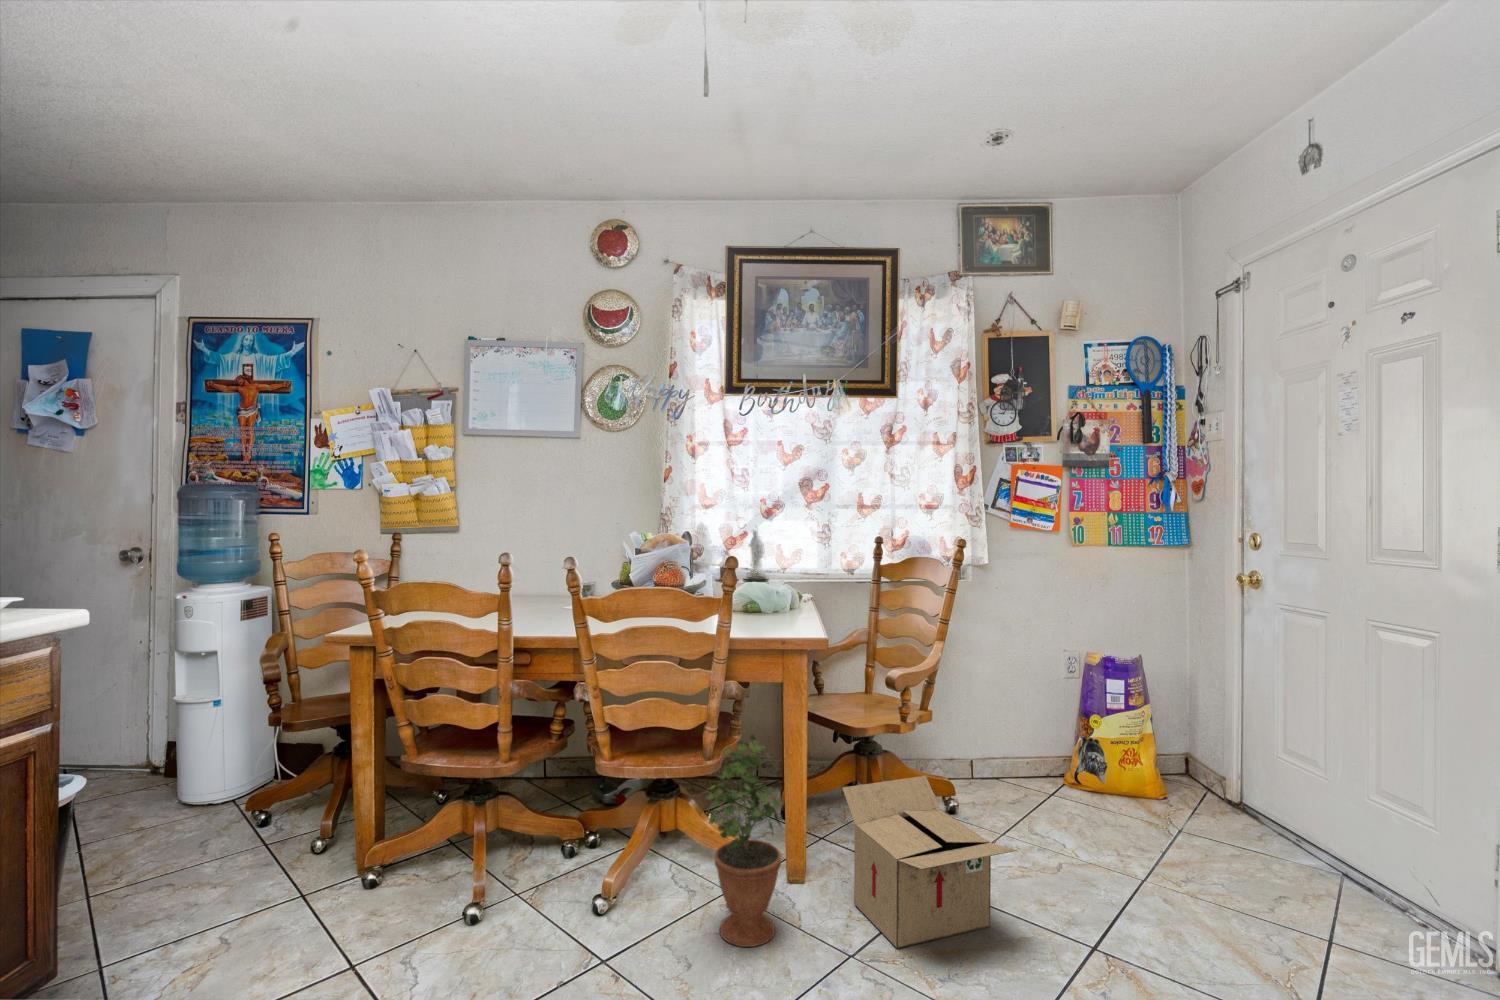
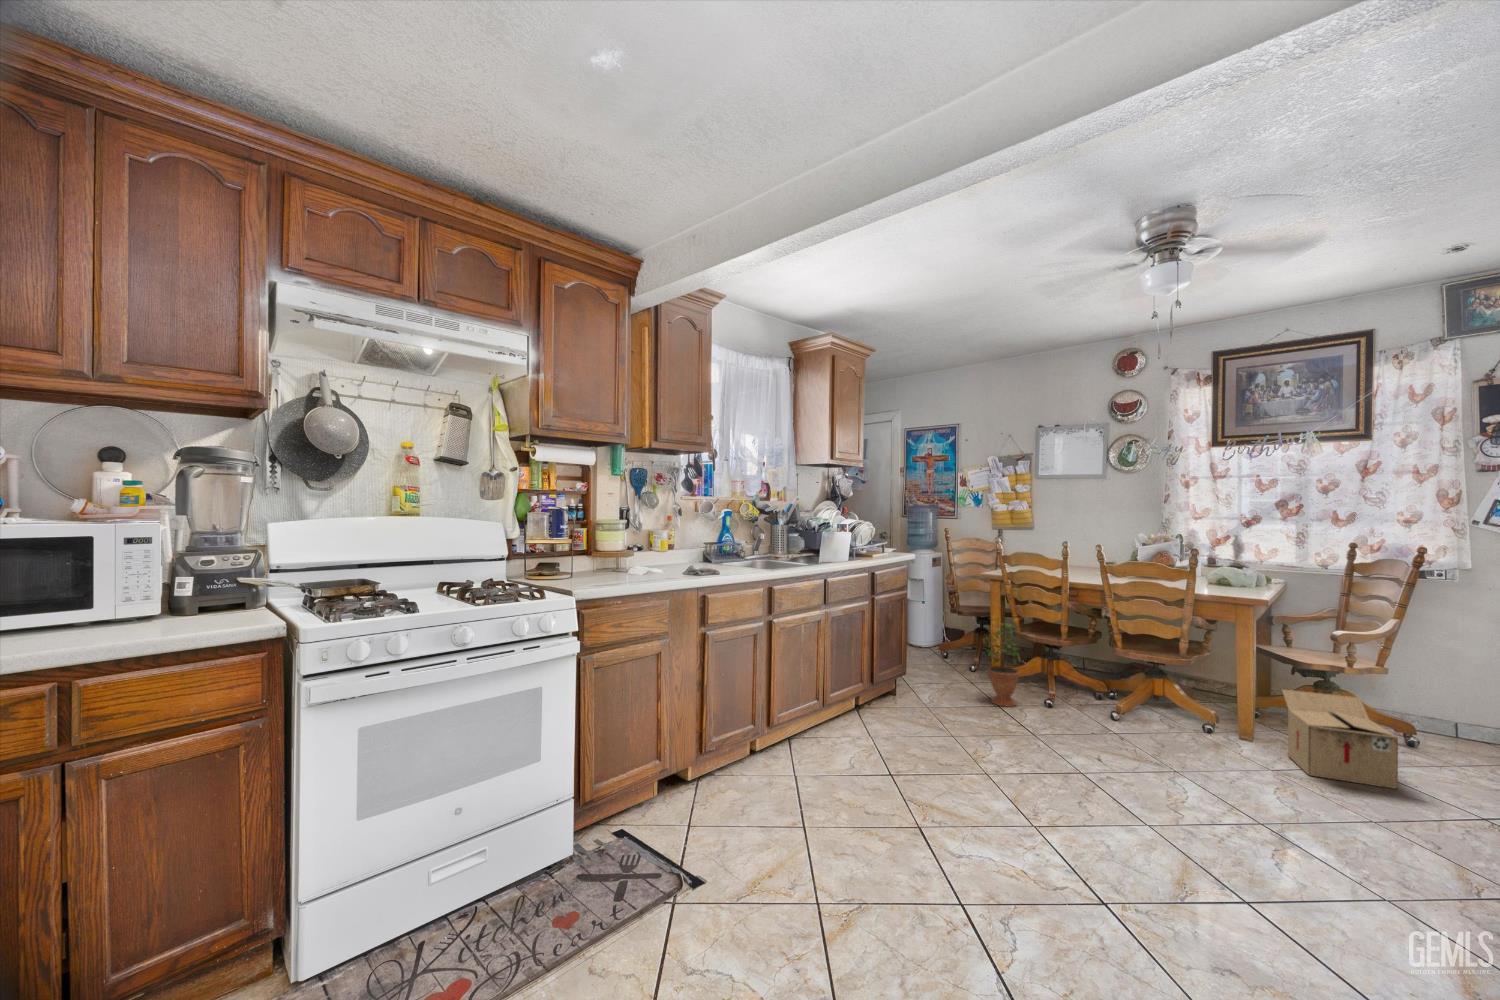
potted plant: present [706,735,781,947] -> present [983,622,1021,707]

